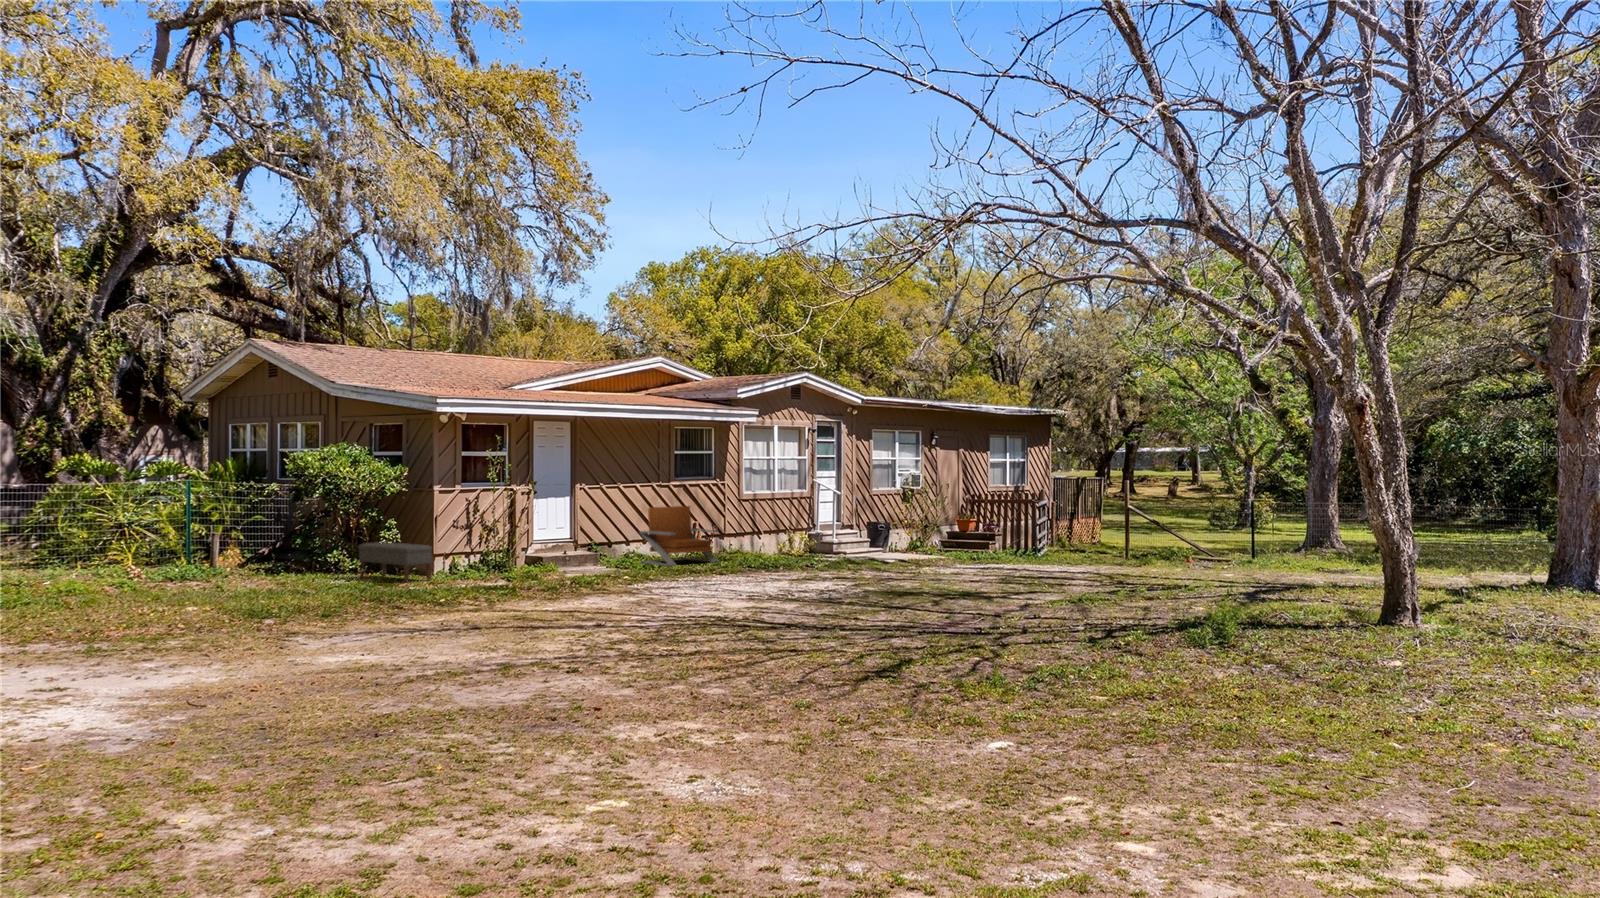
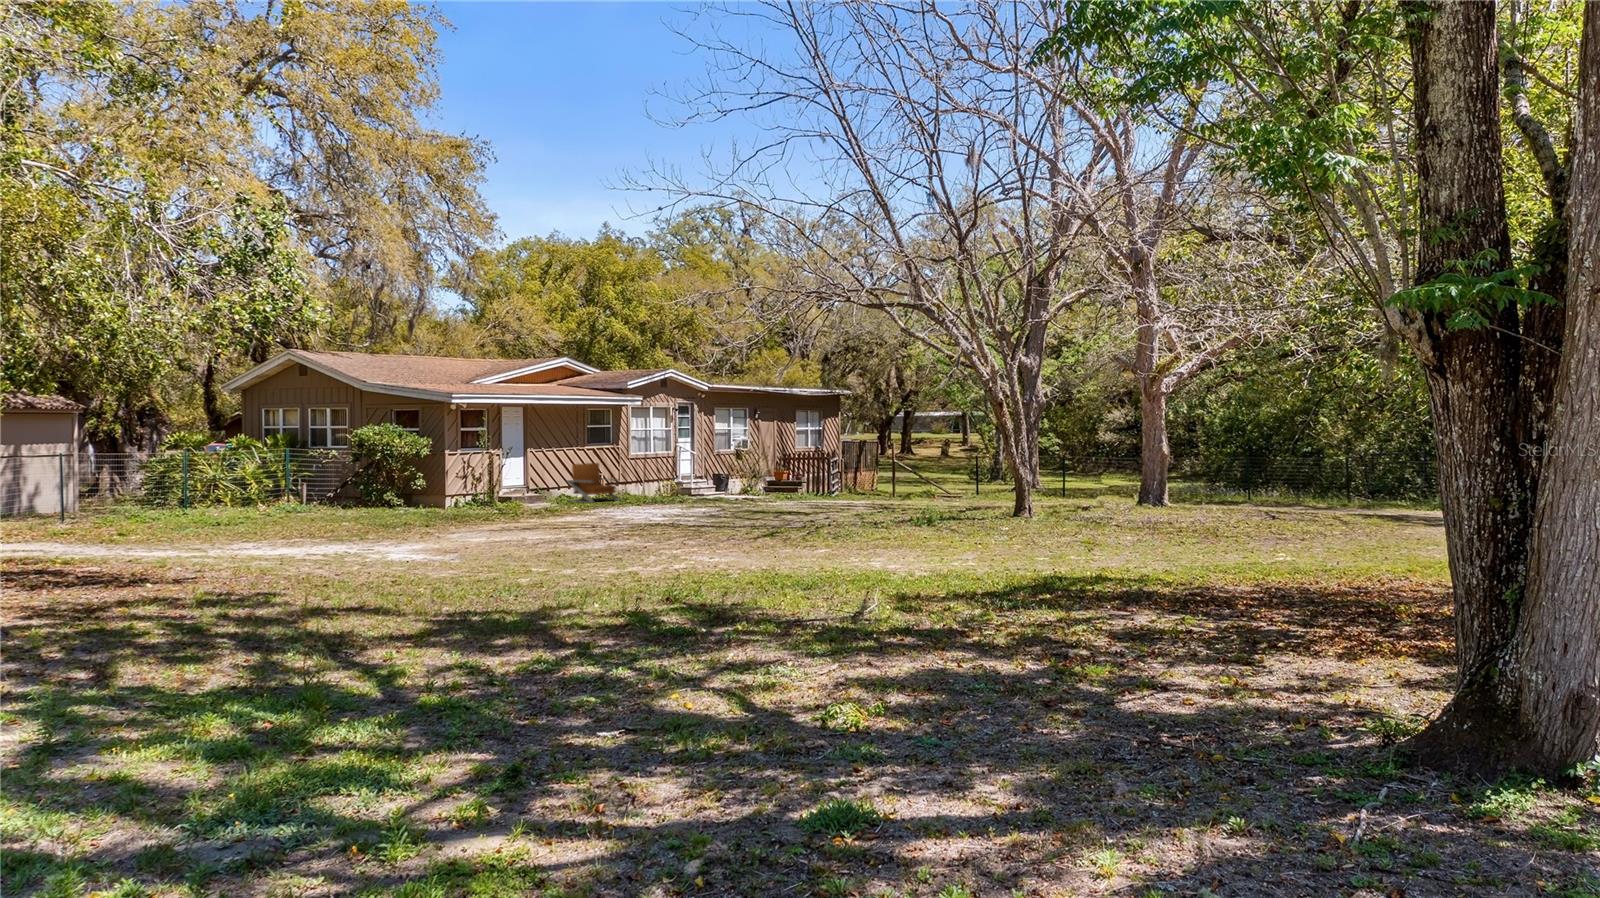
bench: present [358,542,432,583] -> none [393,488,447,513]

